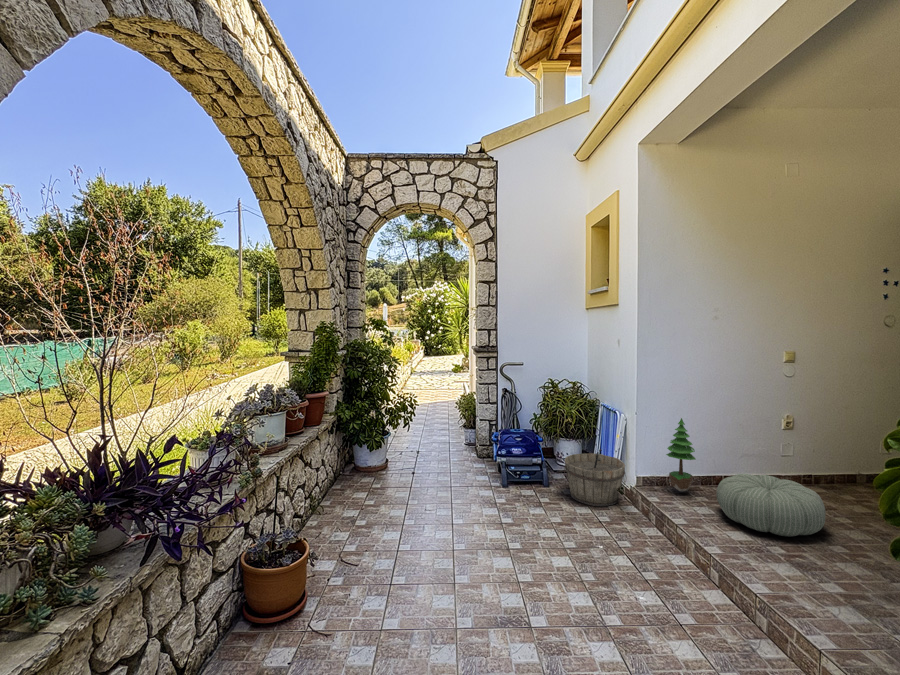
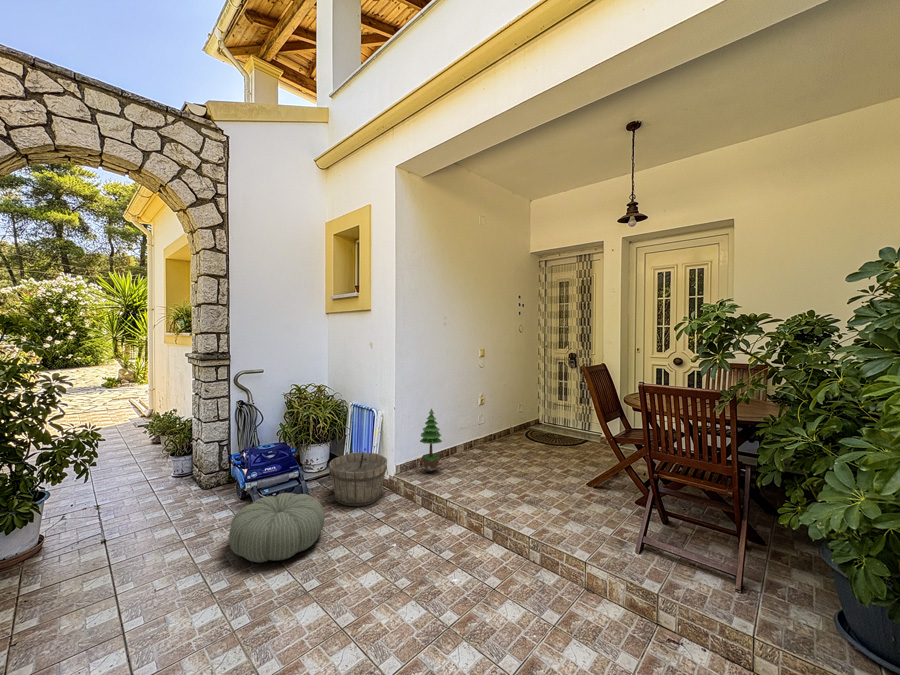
pouf: present [716,474,826,536] -> present [229,493,325,562]

